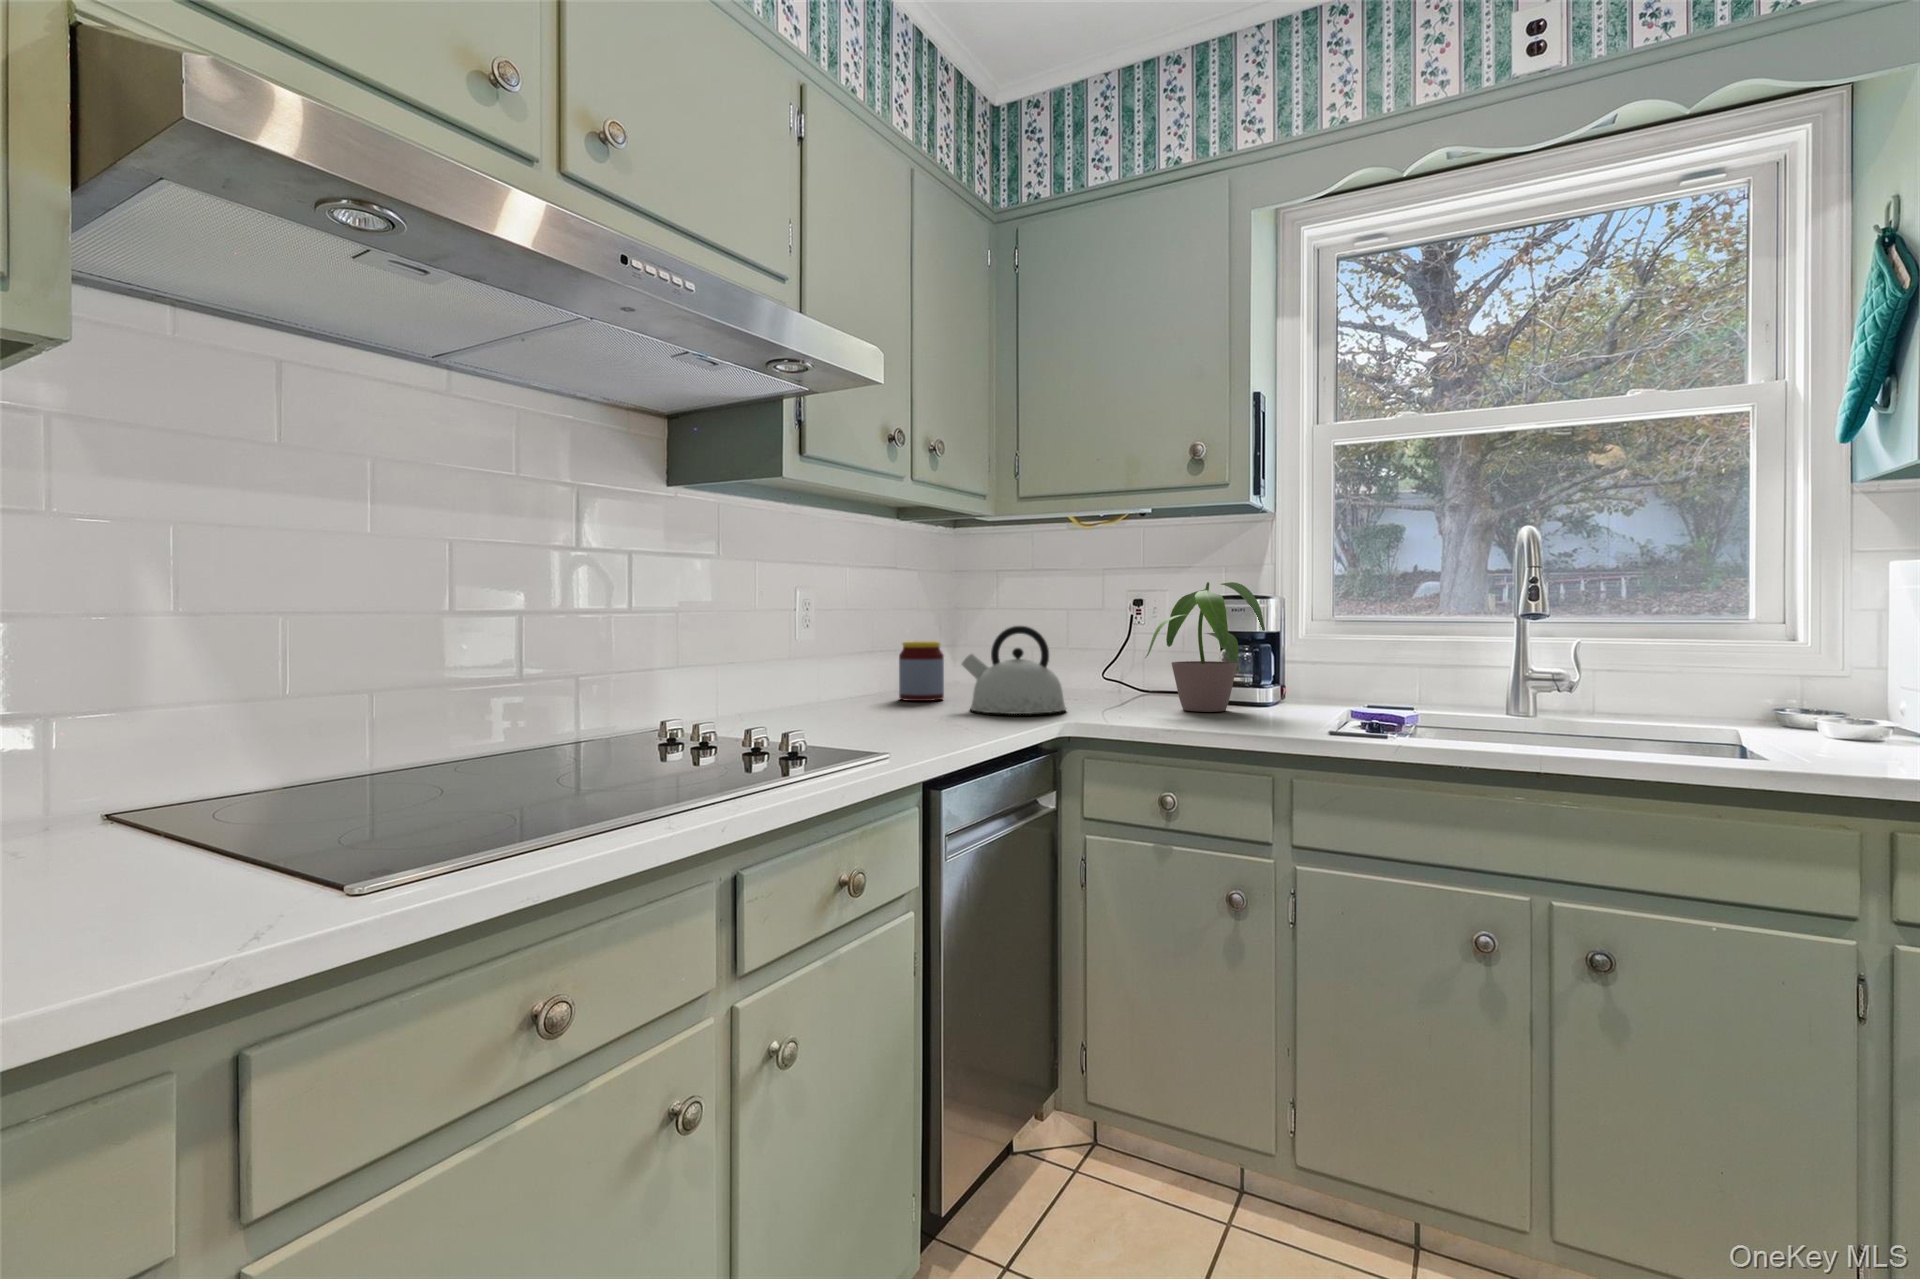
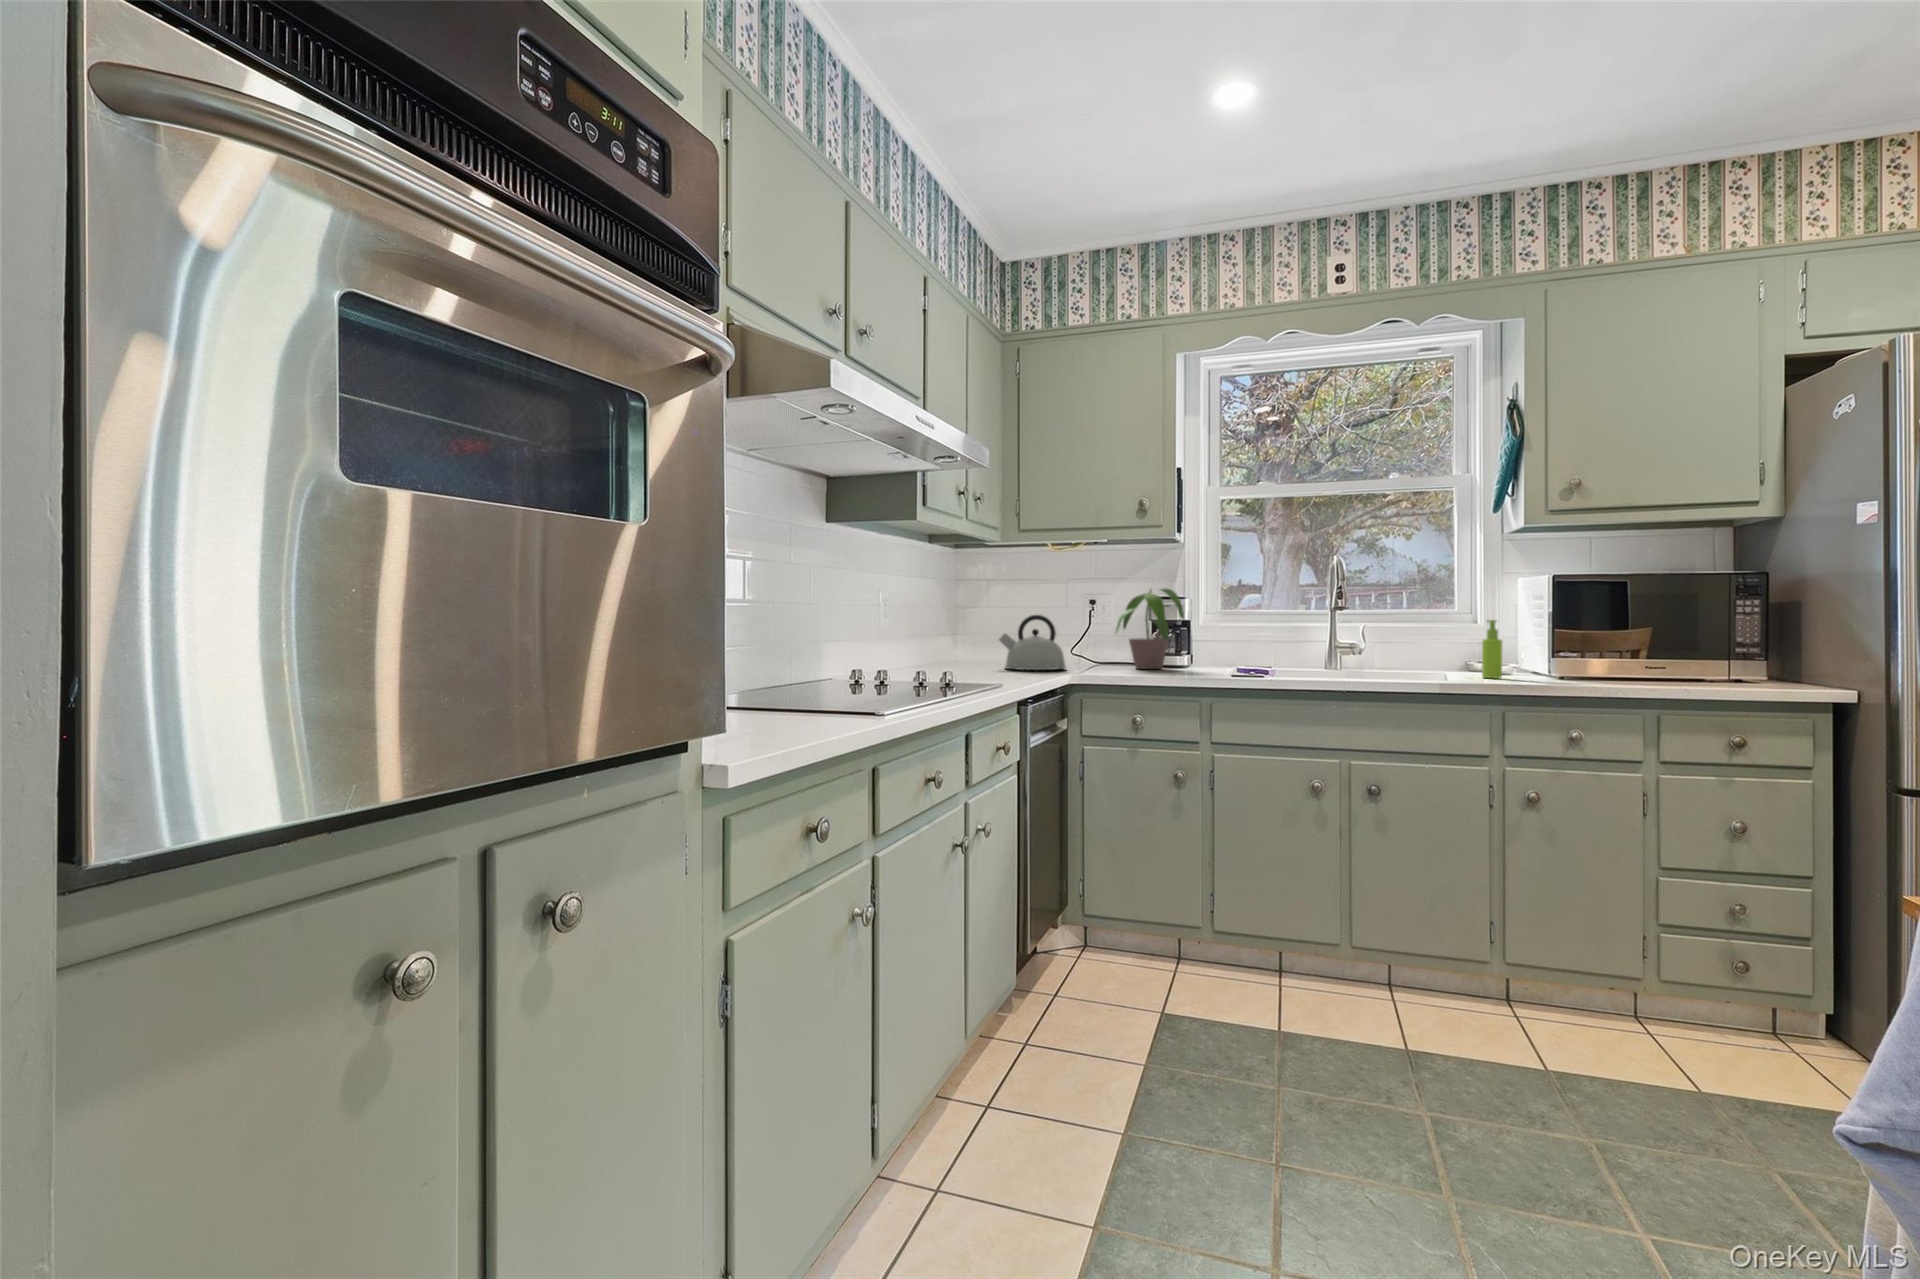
soap dispenser: none [1819,634,1864,743] -> present [1482,620,1502,678]
jar: present [899,641,944,701] -> none [947,626,977,665]

